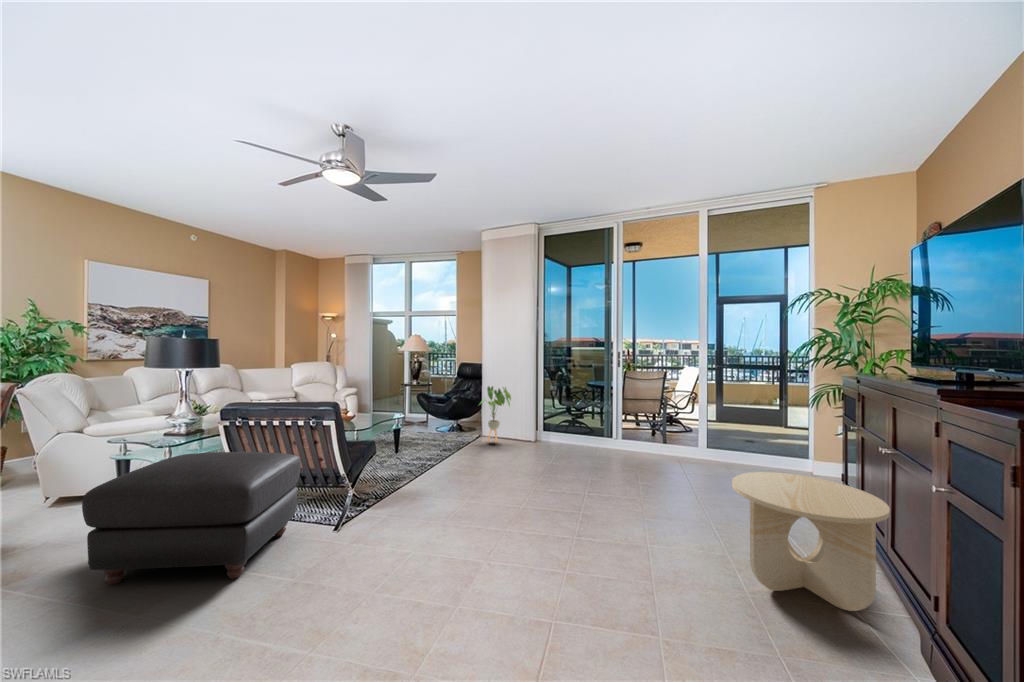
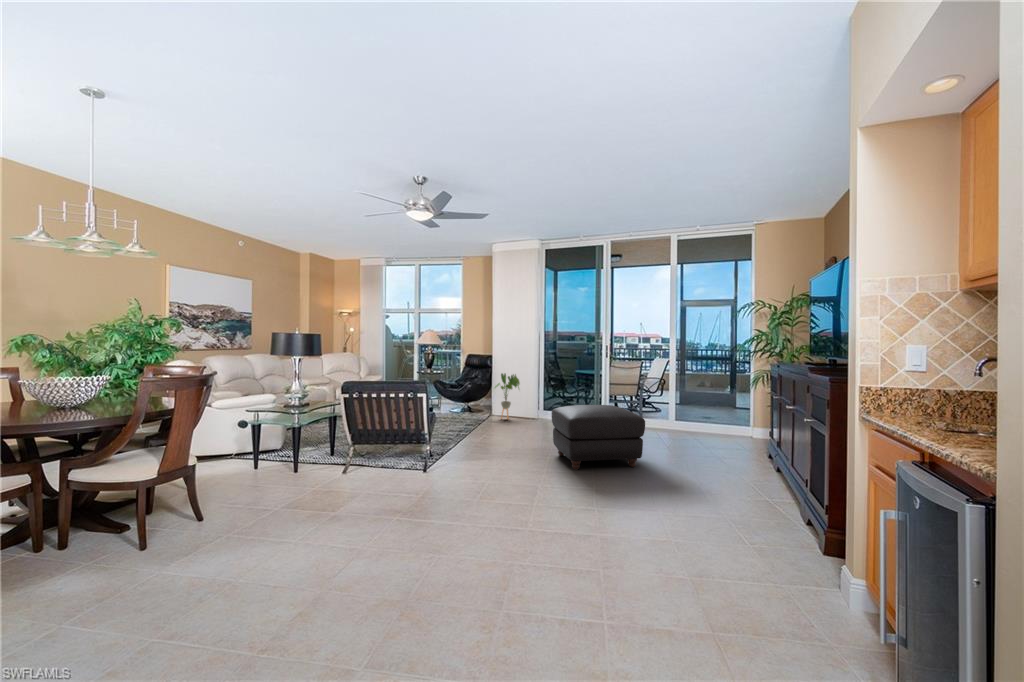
ottoman: present [82,452,301,585] -> present [552,405,645,470]
side table: present [732,472,890,611] -> none [695,424,783,498]

